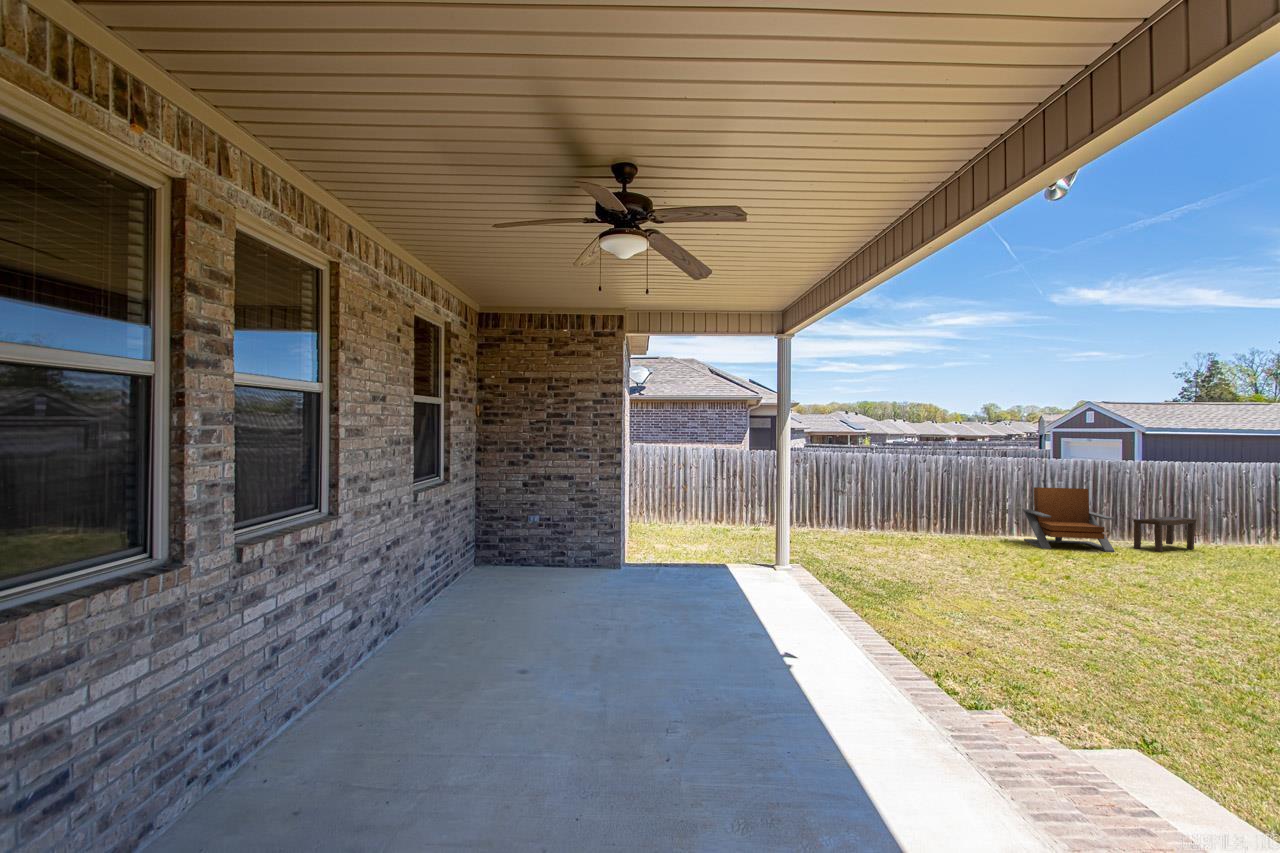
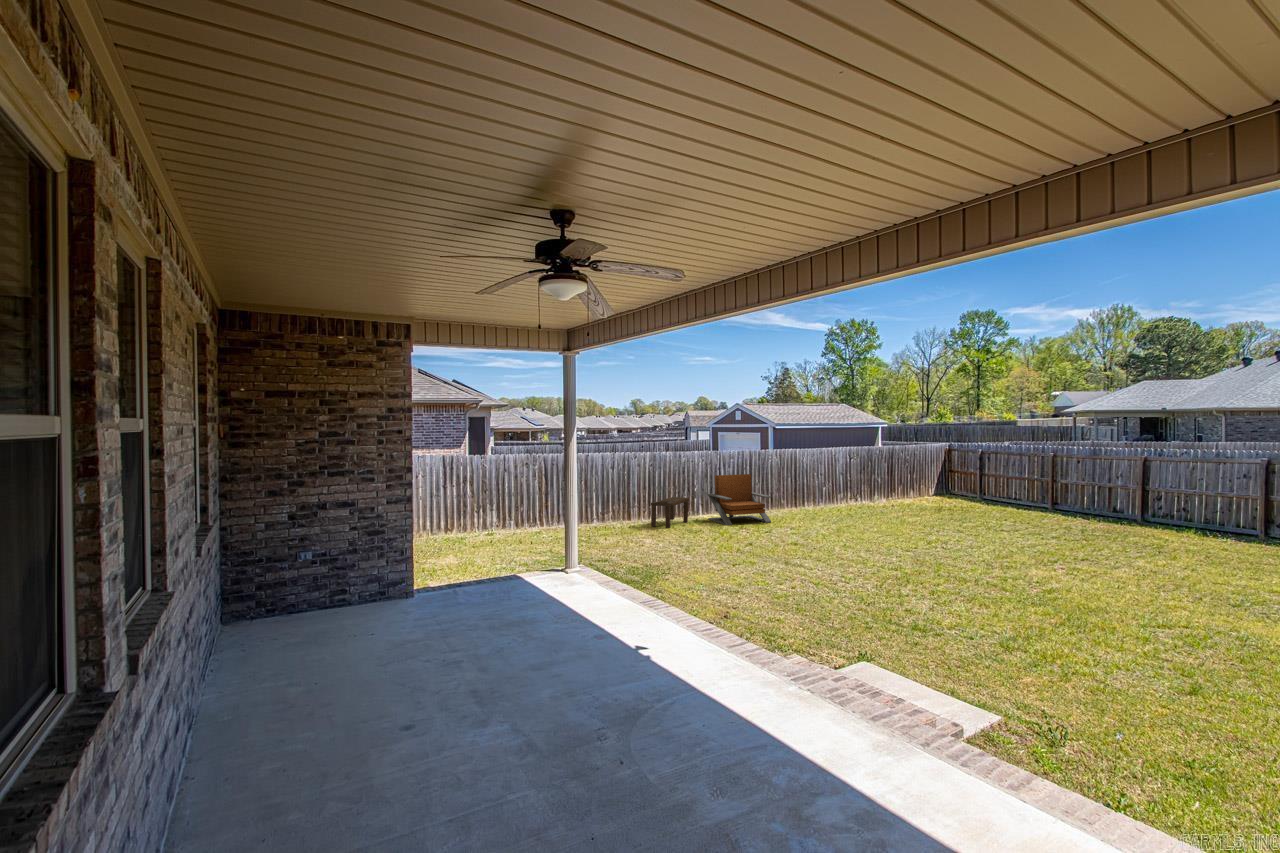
bench: present [1133,516,1197,552] -> present [651,497,689,528]

